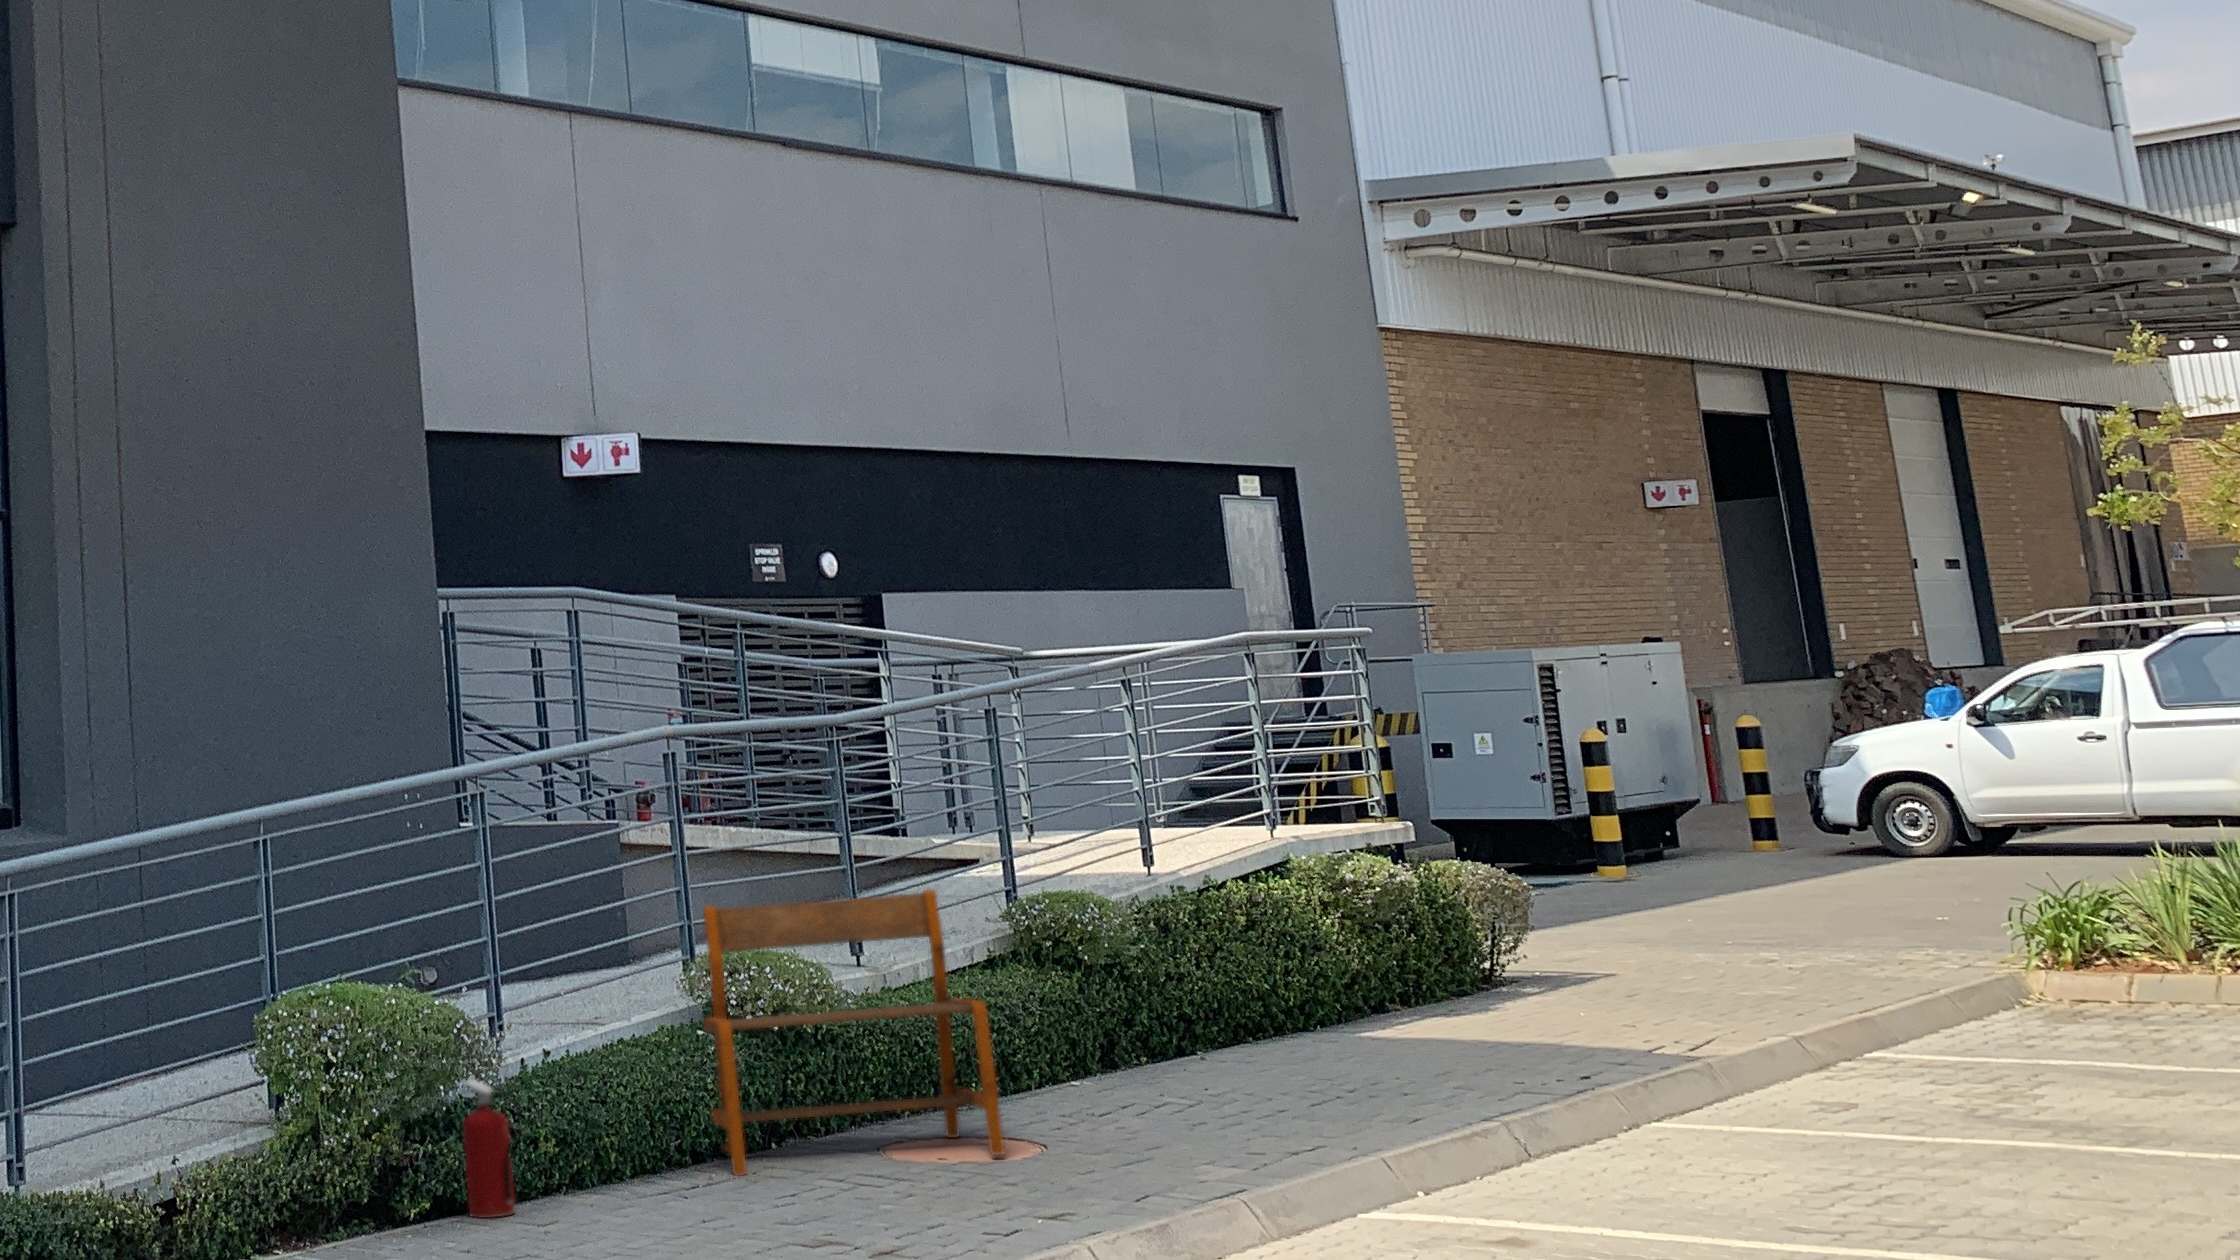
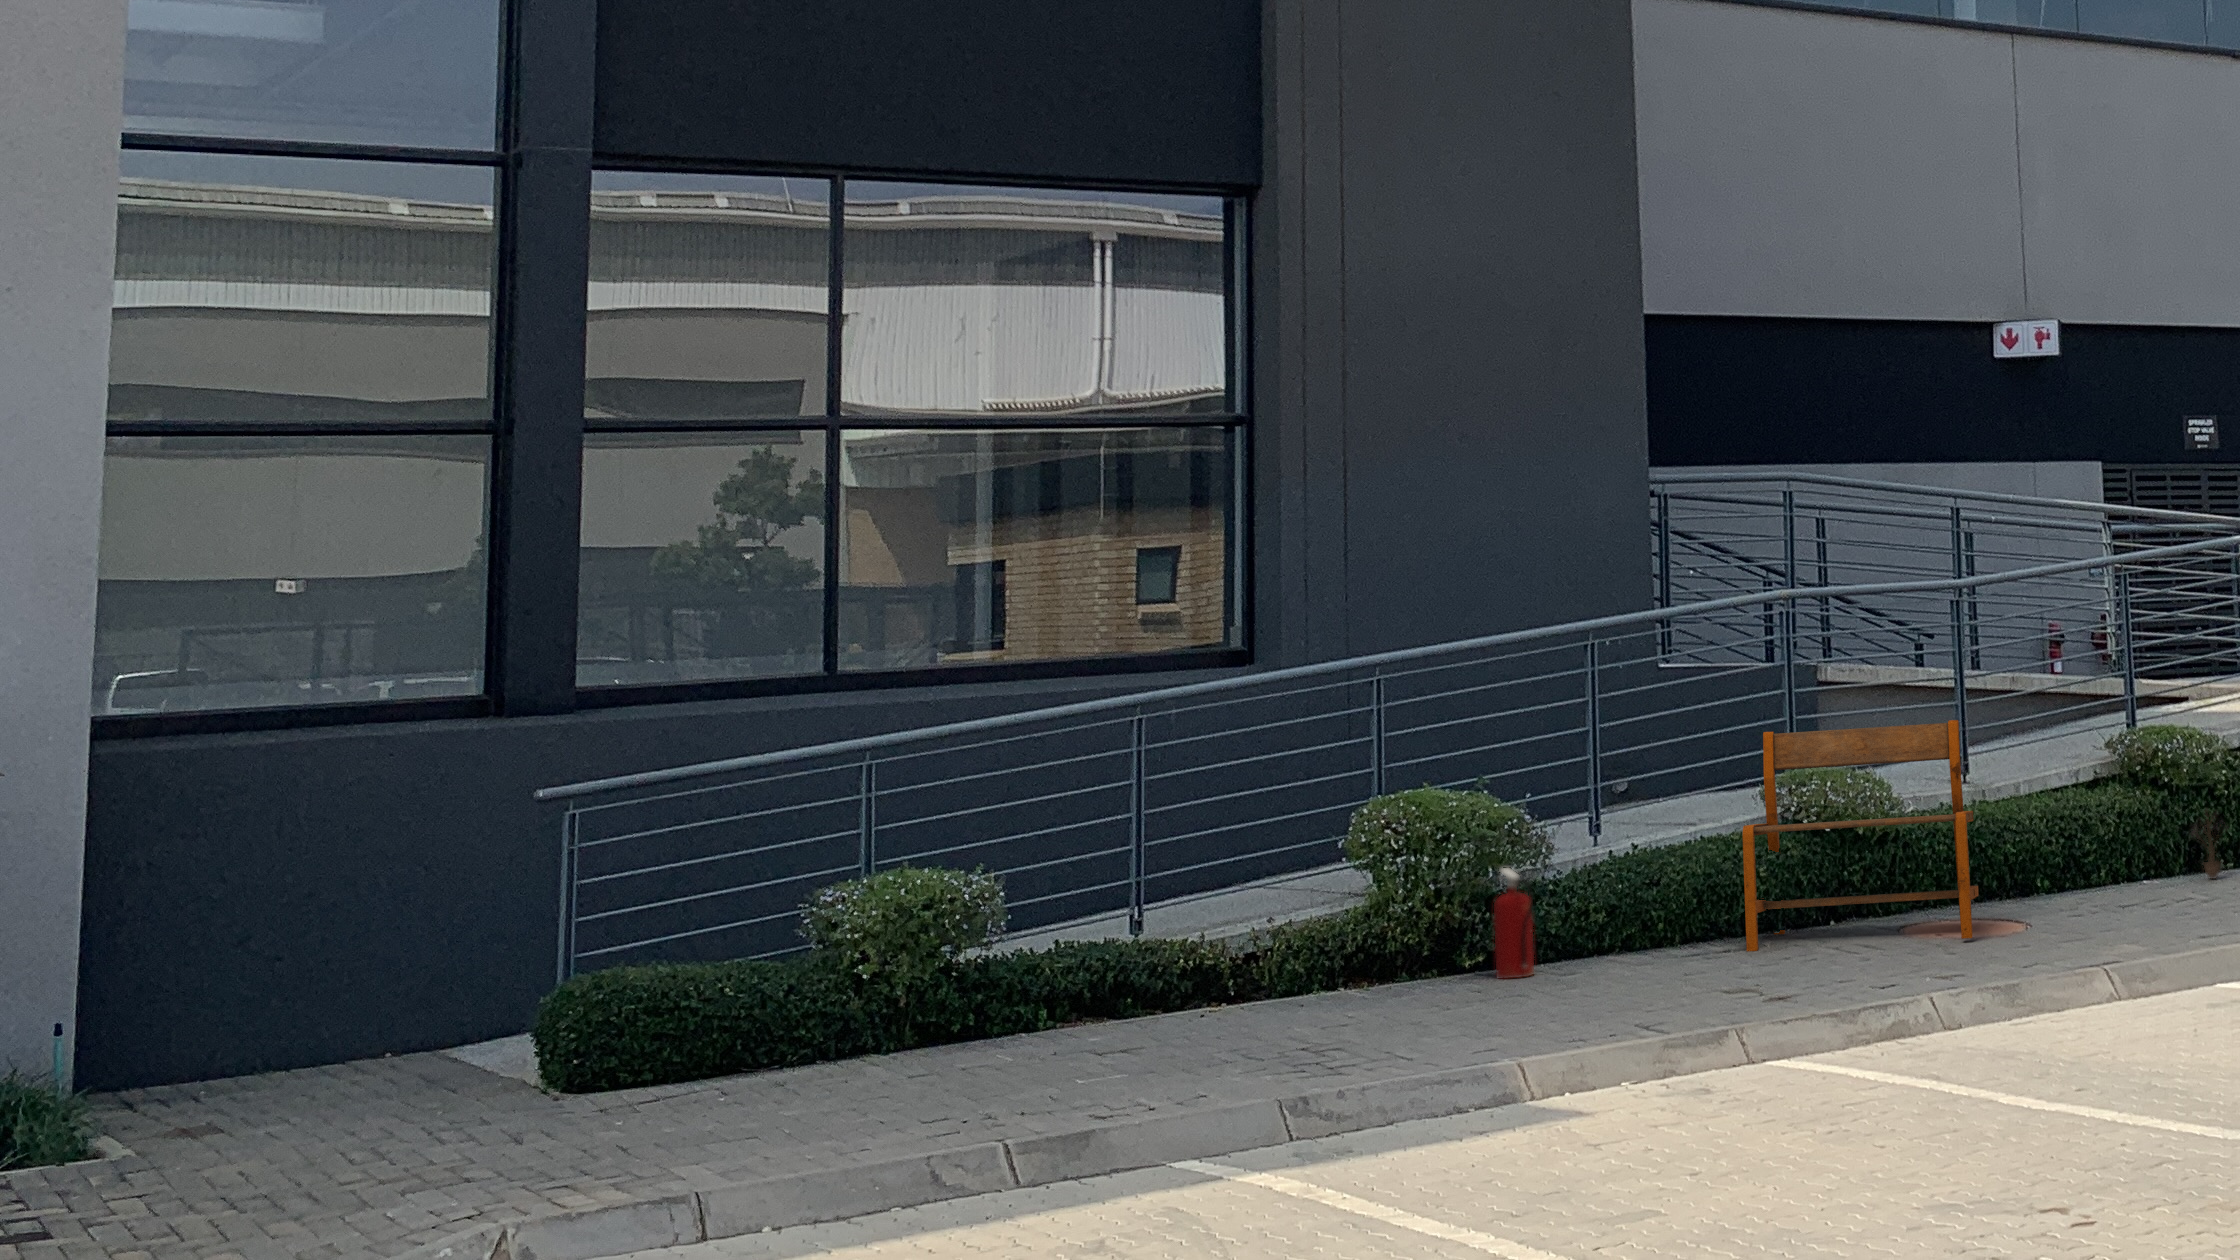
decorative plant: none [1114,989,1156,1072] -> present [2188,818,2221,879]

